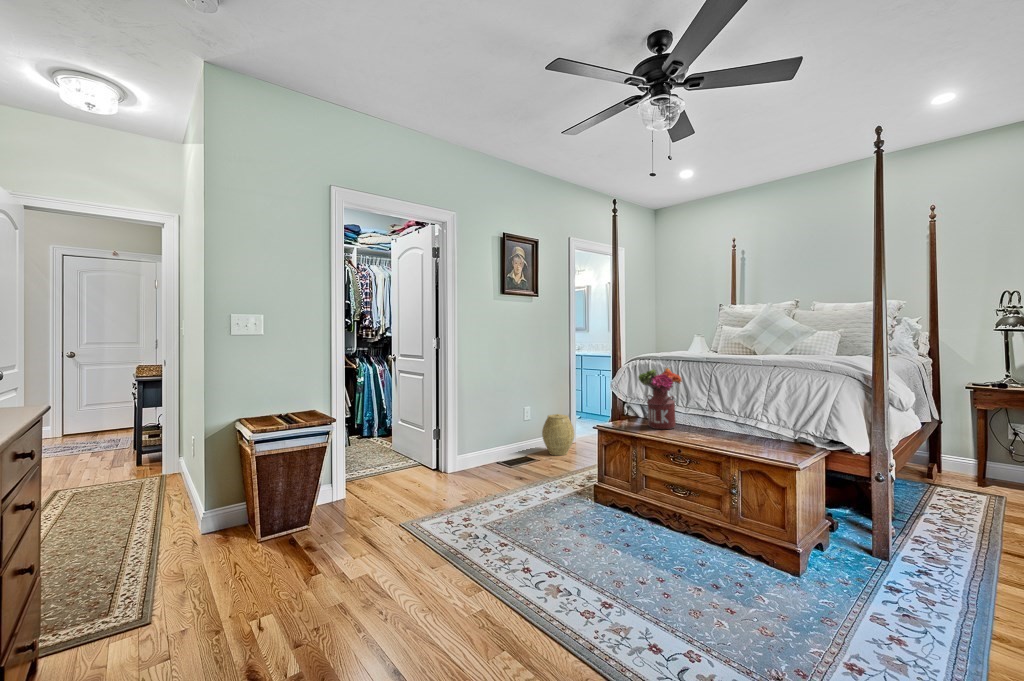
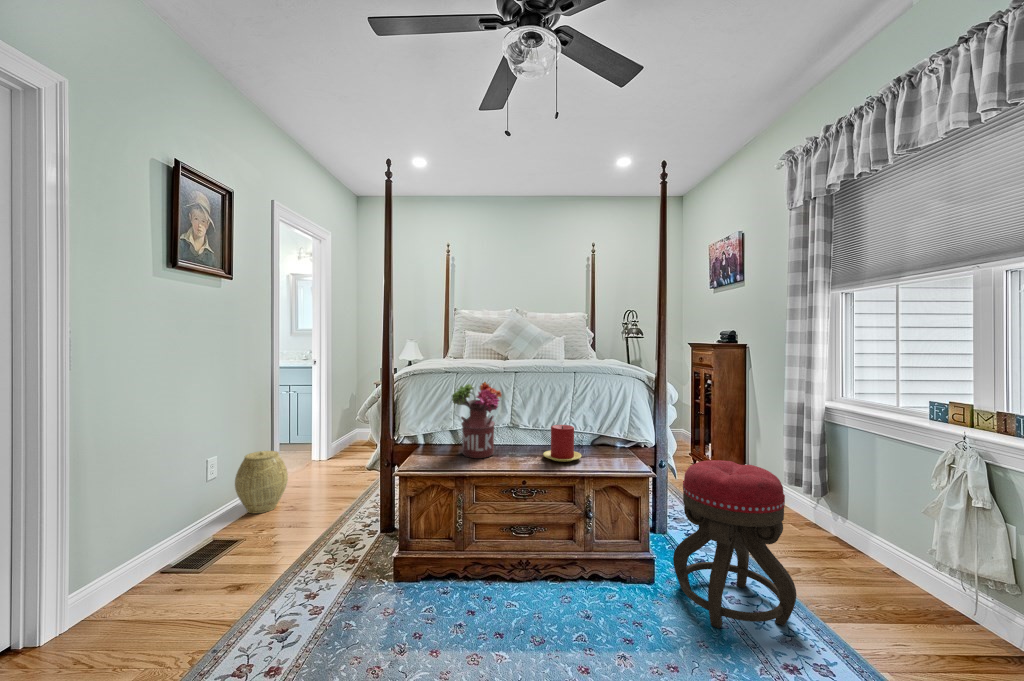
candle: none [707,409,745,442] -> present [543,425,582,462]
ottoman: none [803,459,934,648] -> present [673,460,797,628]

